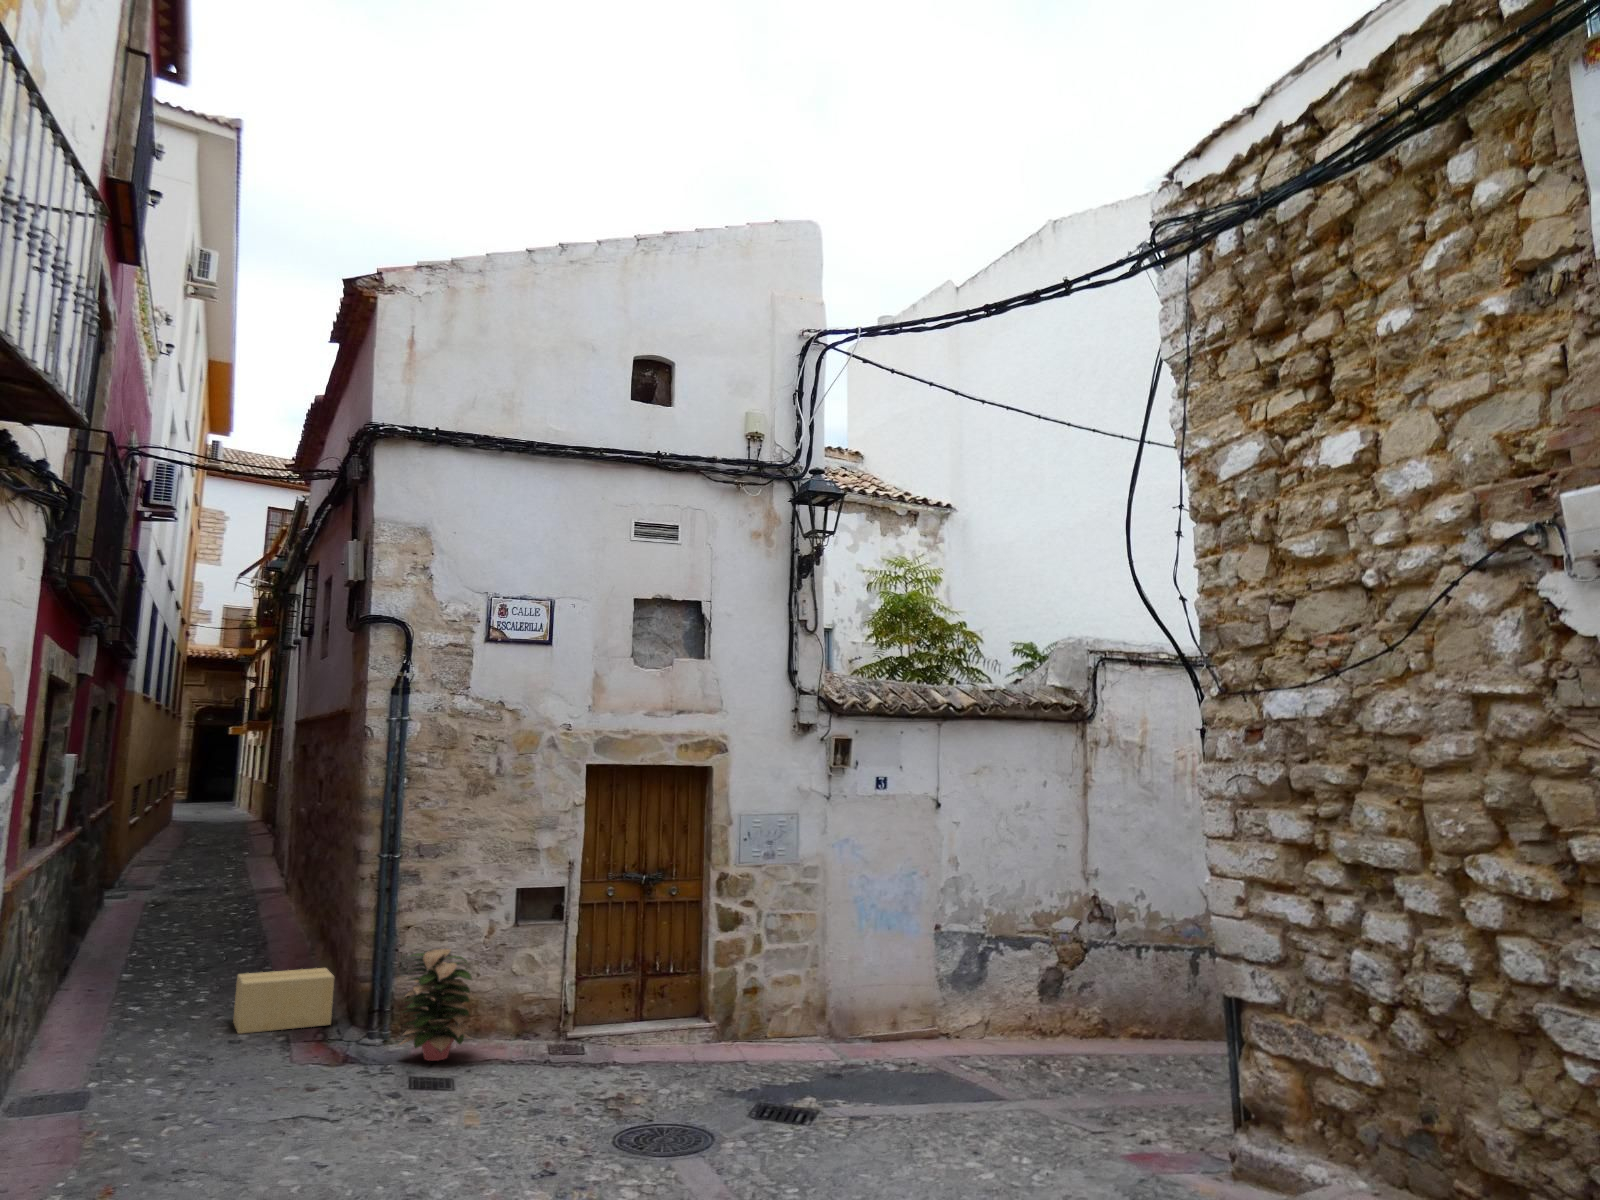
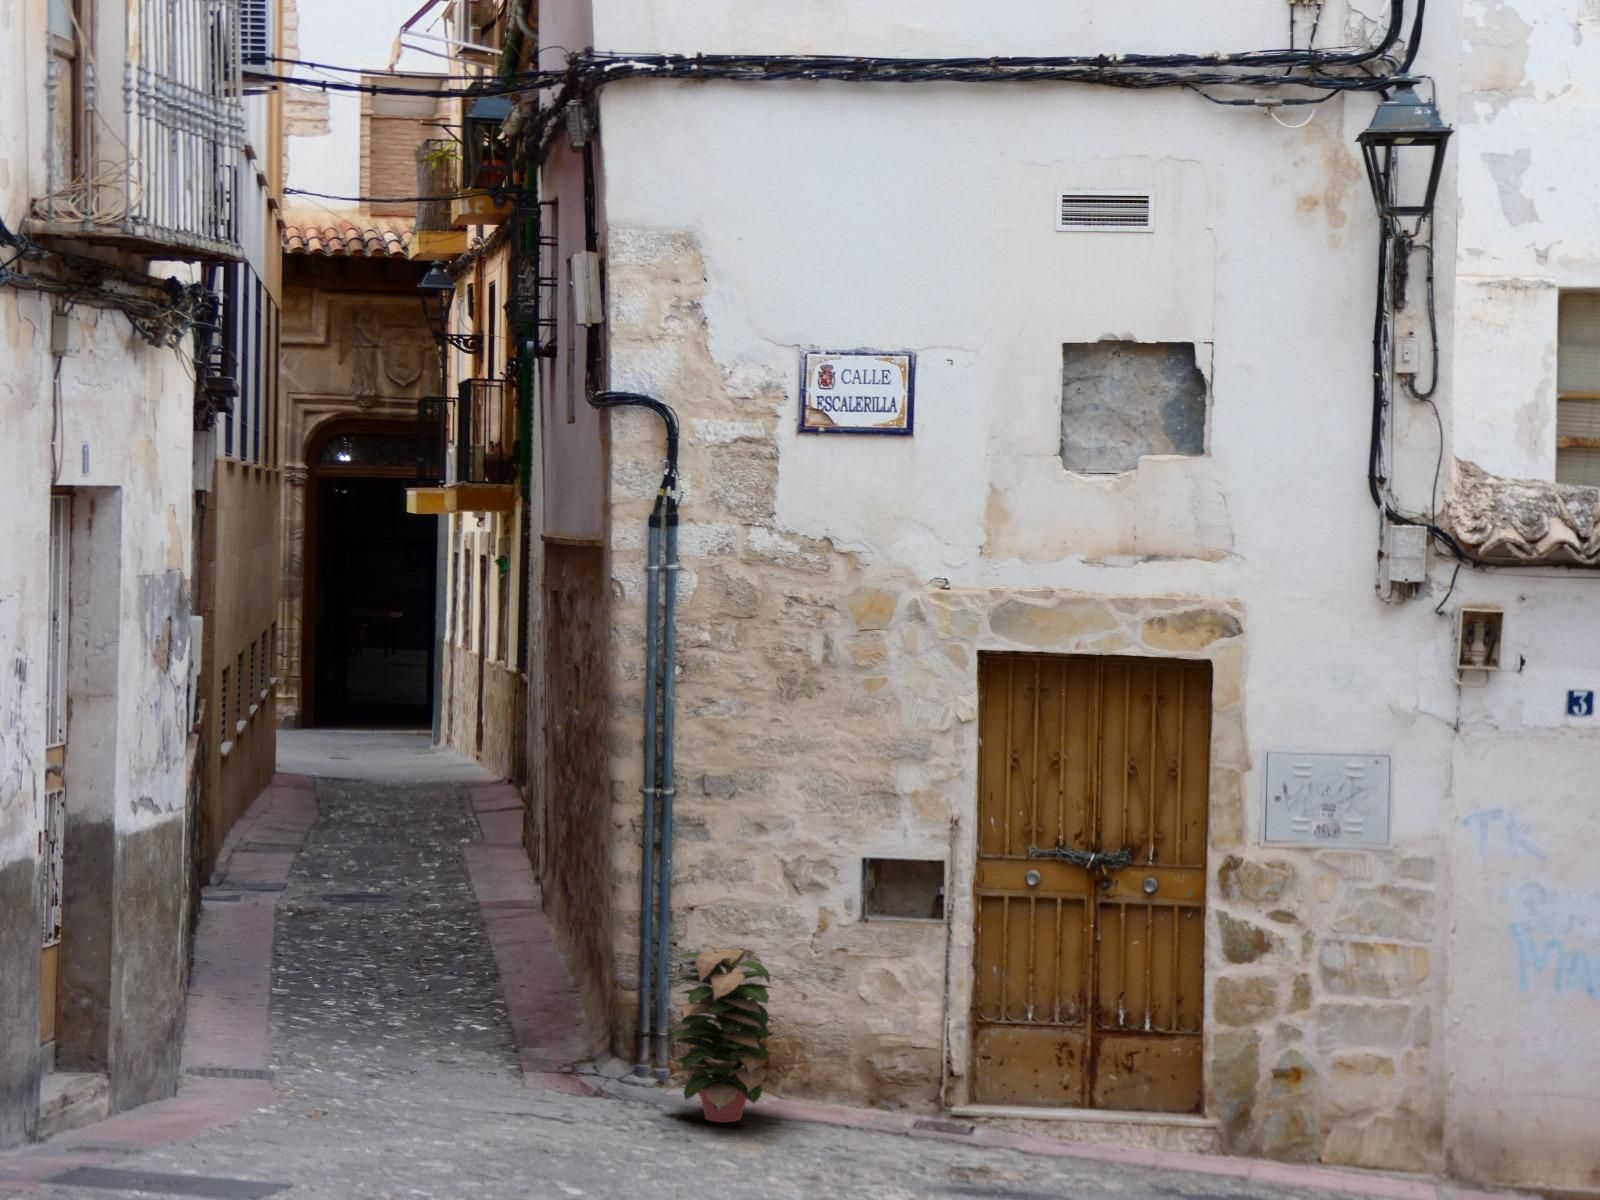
cardboard box: present [233,968,334,1034] -> none [476,952,614,1045]

